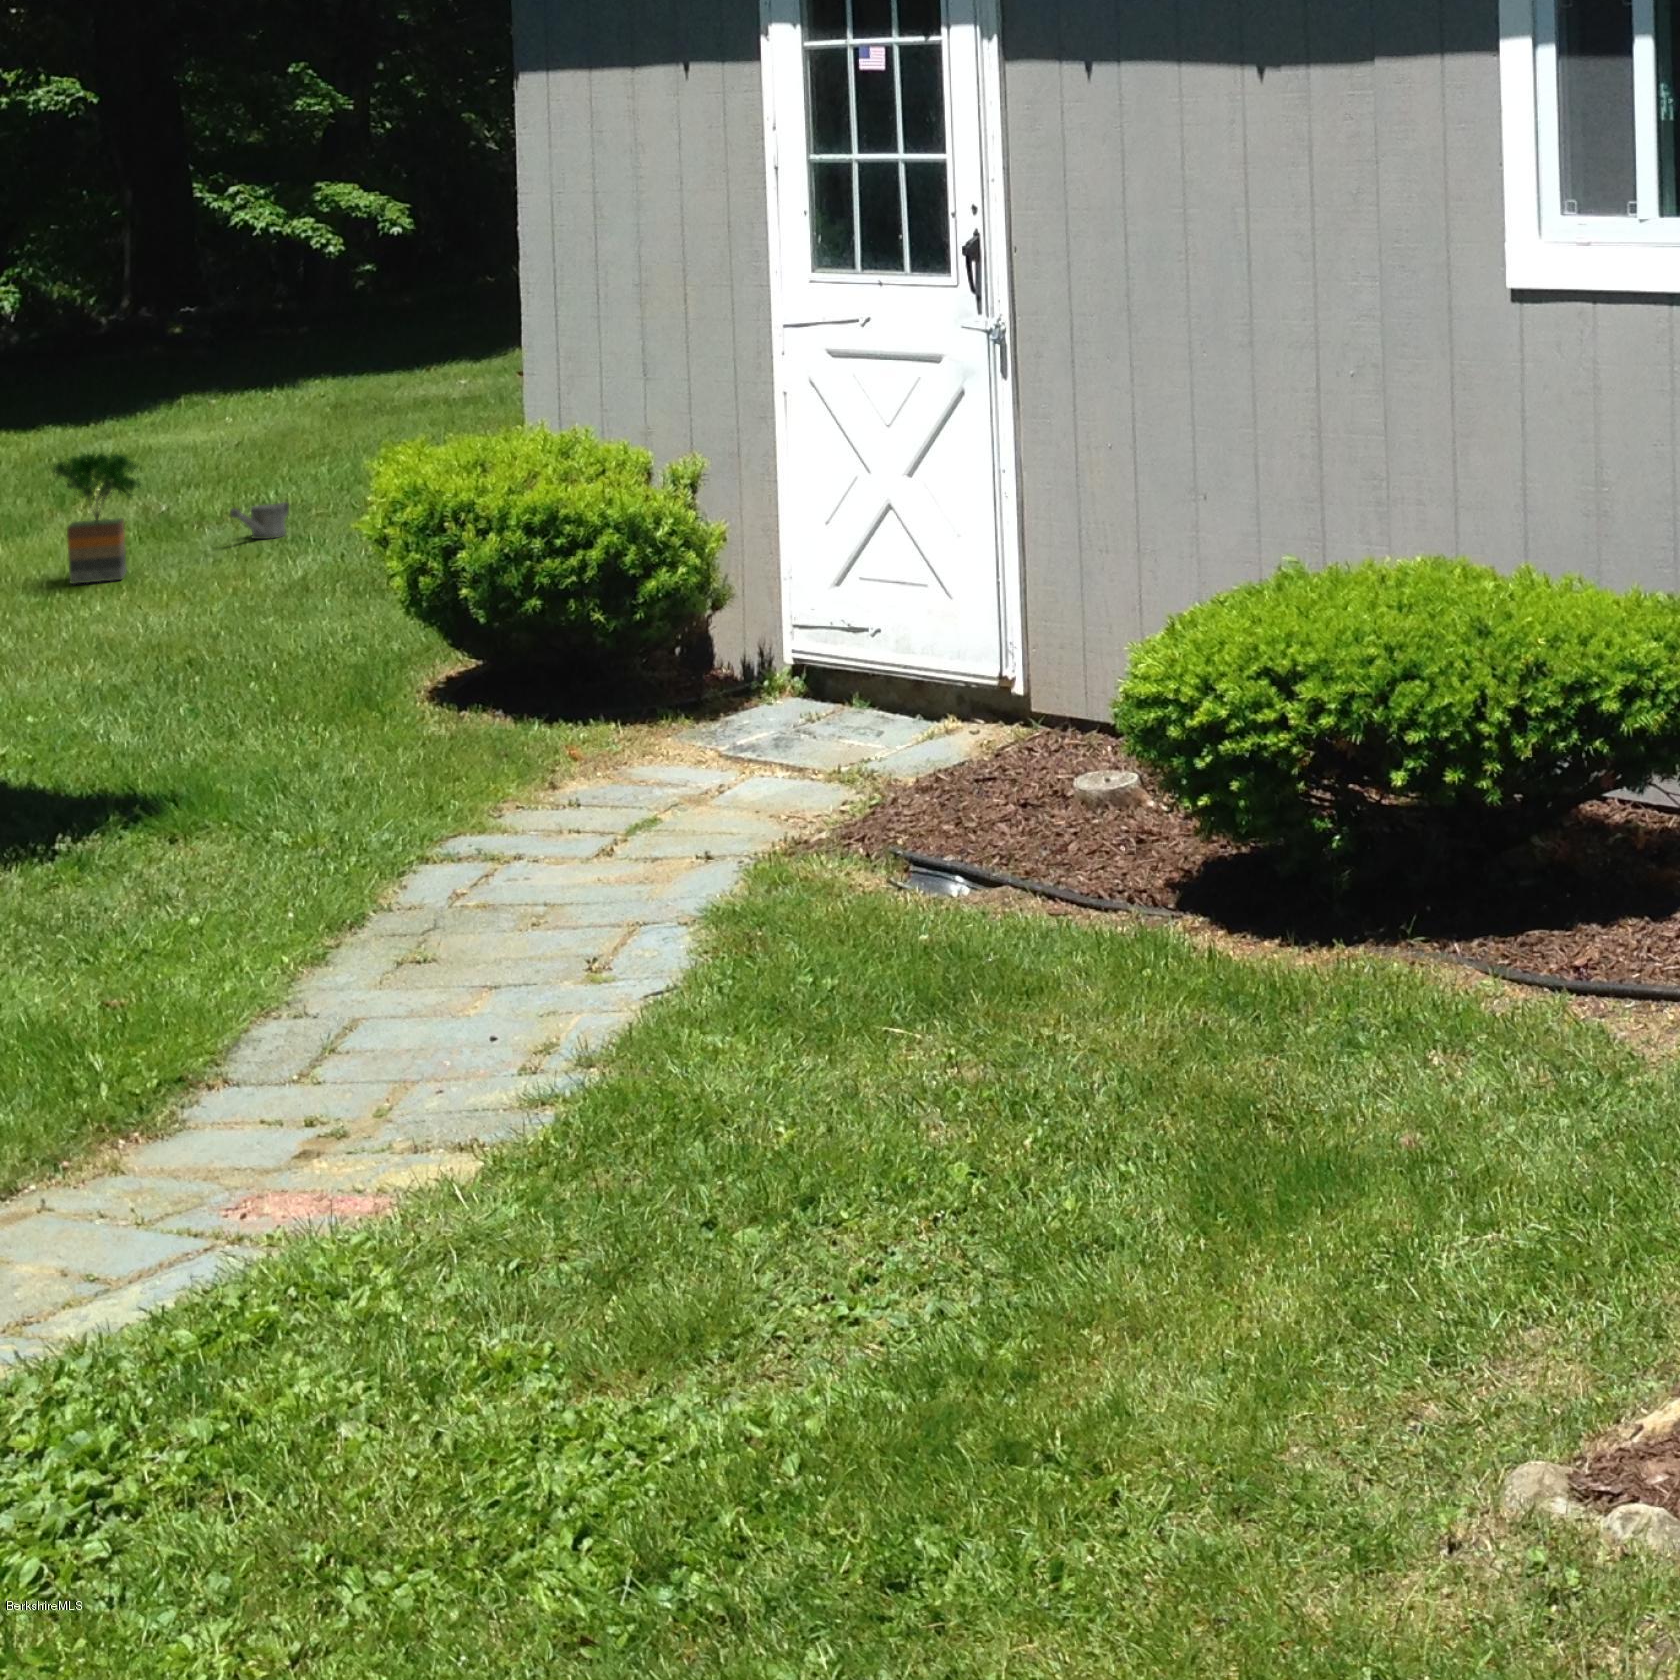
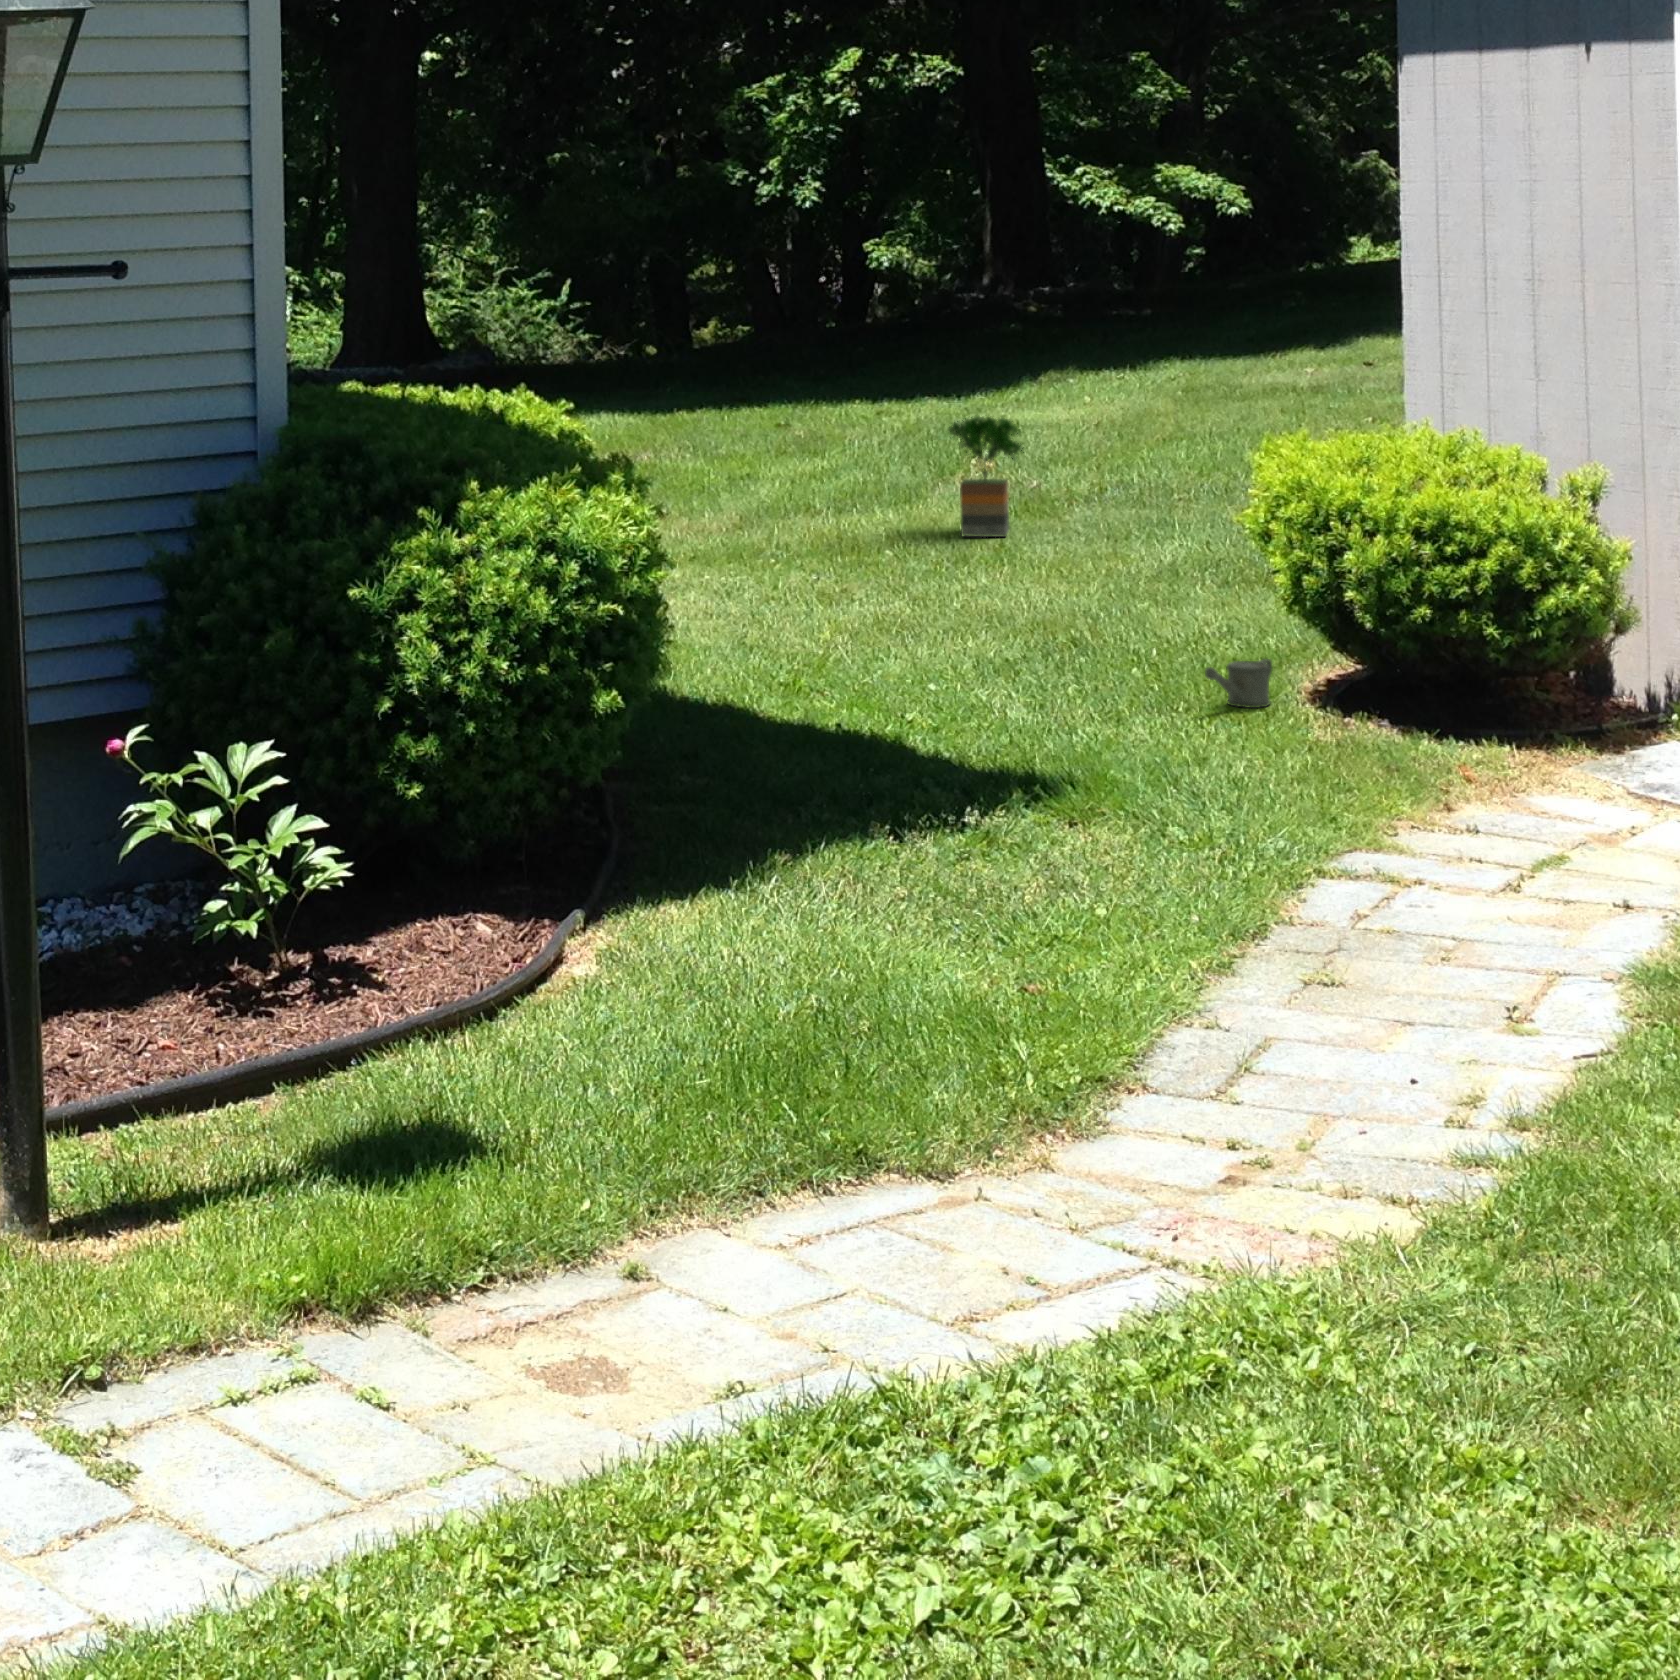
watering can: present [230,502,289,539] -> present [1205,659,1272,708]

